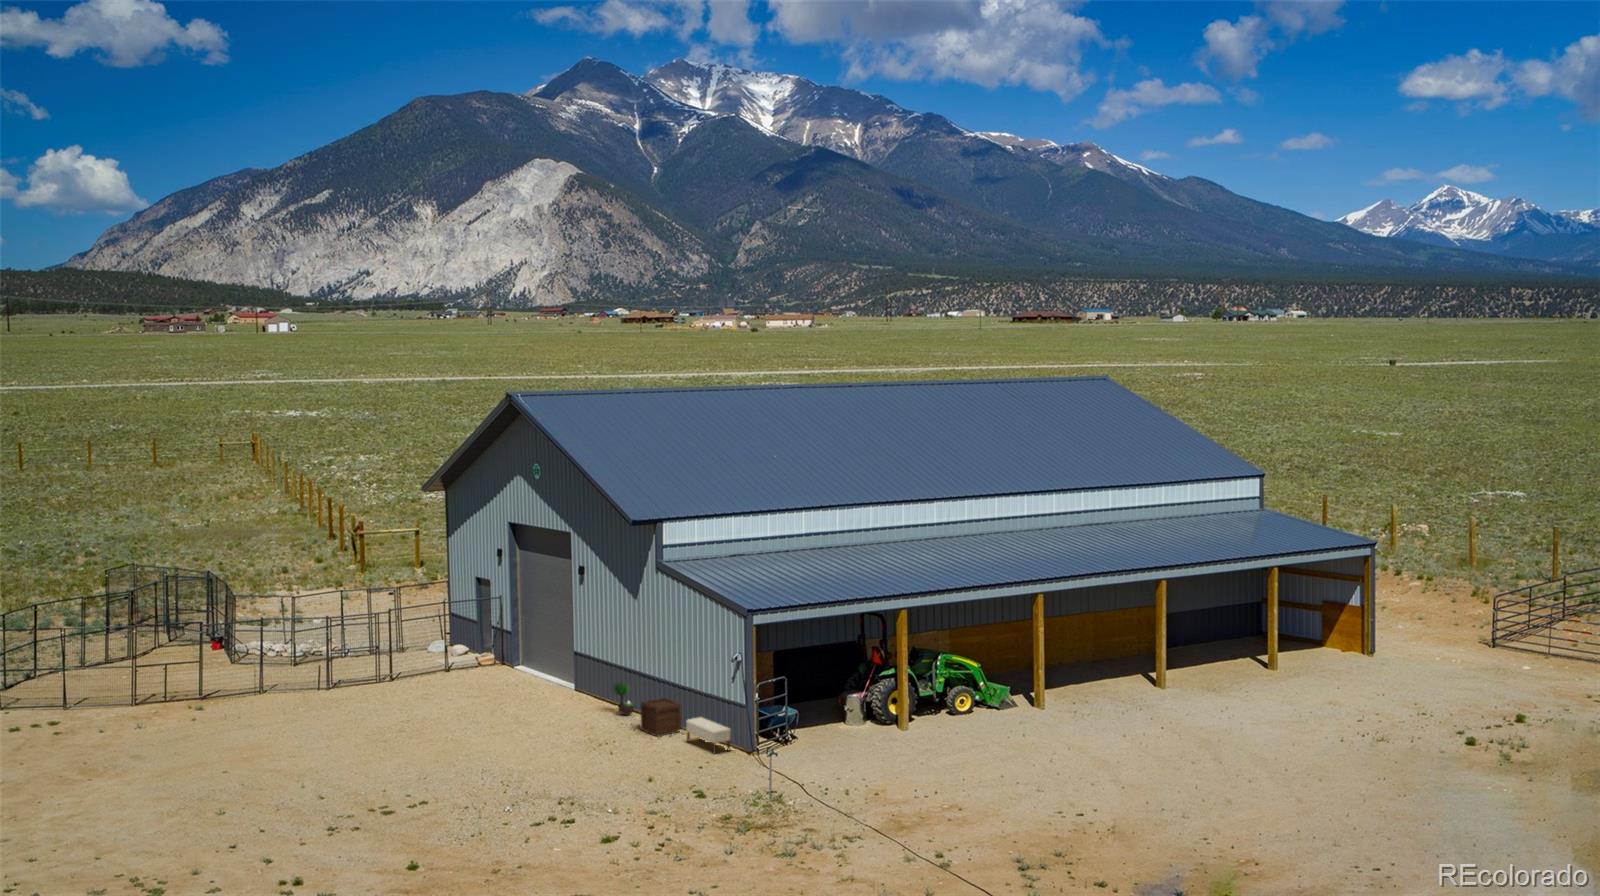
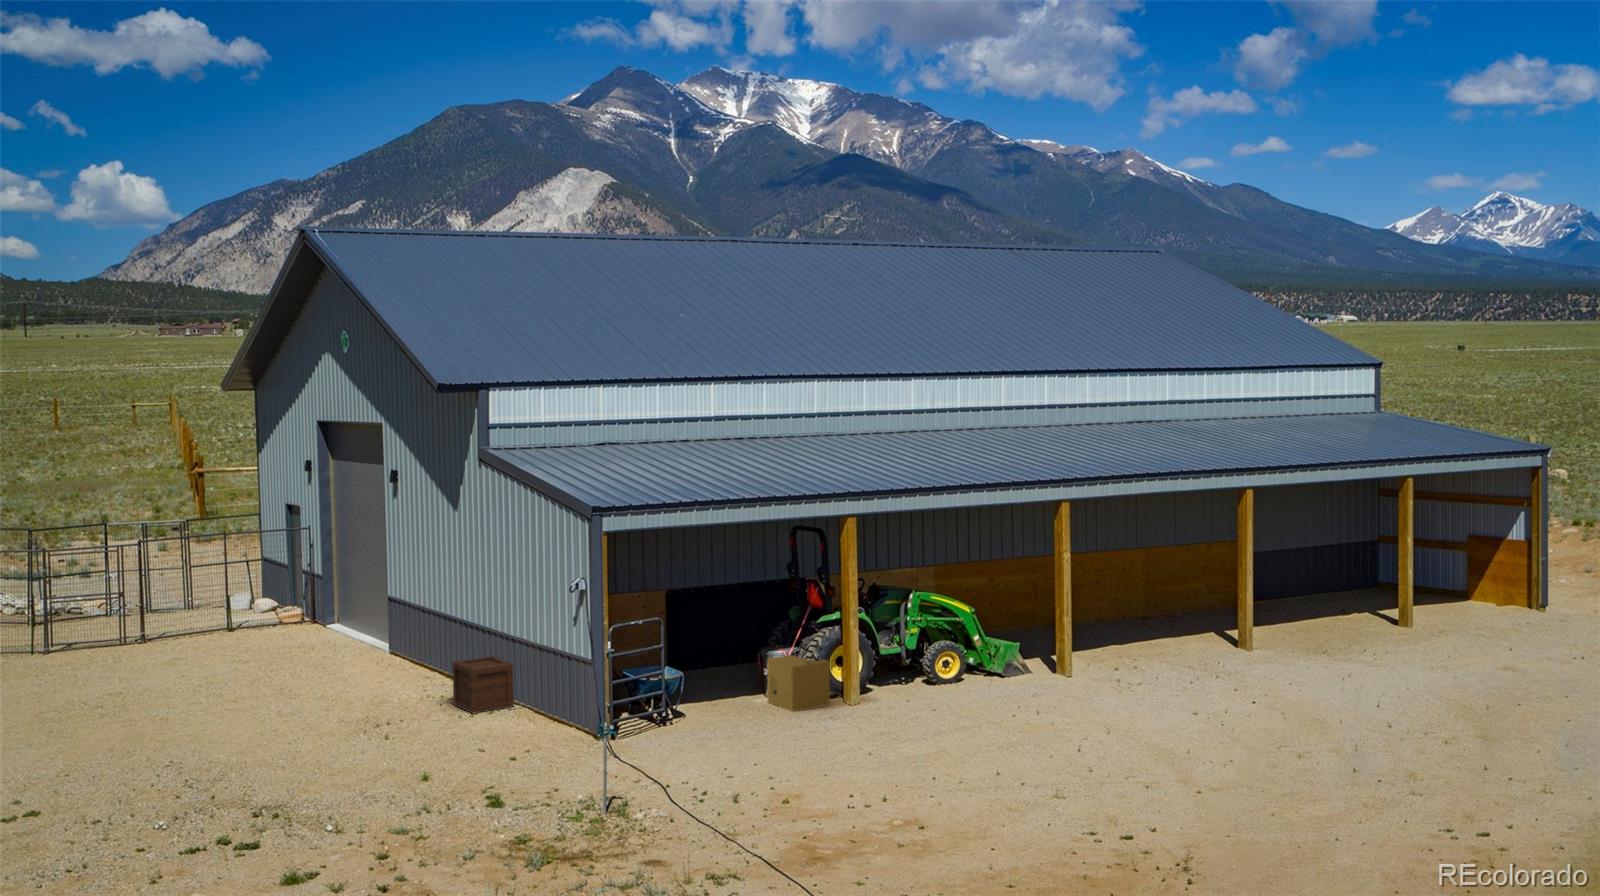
potted tree: present [612,683,634,715] -> none [419,629,457,685]
cardboard box: none [847,696,888,735] -> present [768,654,830,711]
bench: present [686,717,731,753] -> none [512,683,576,739]

